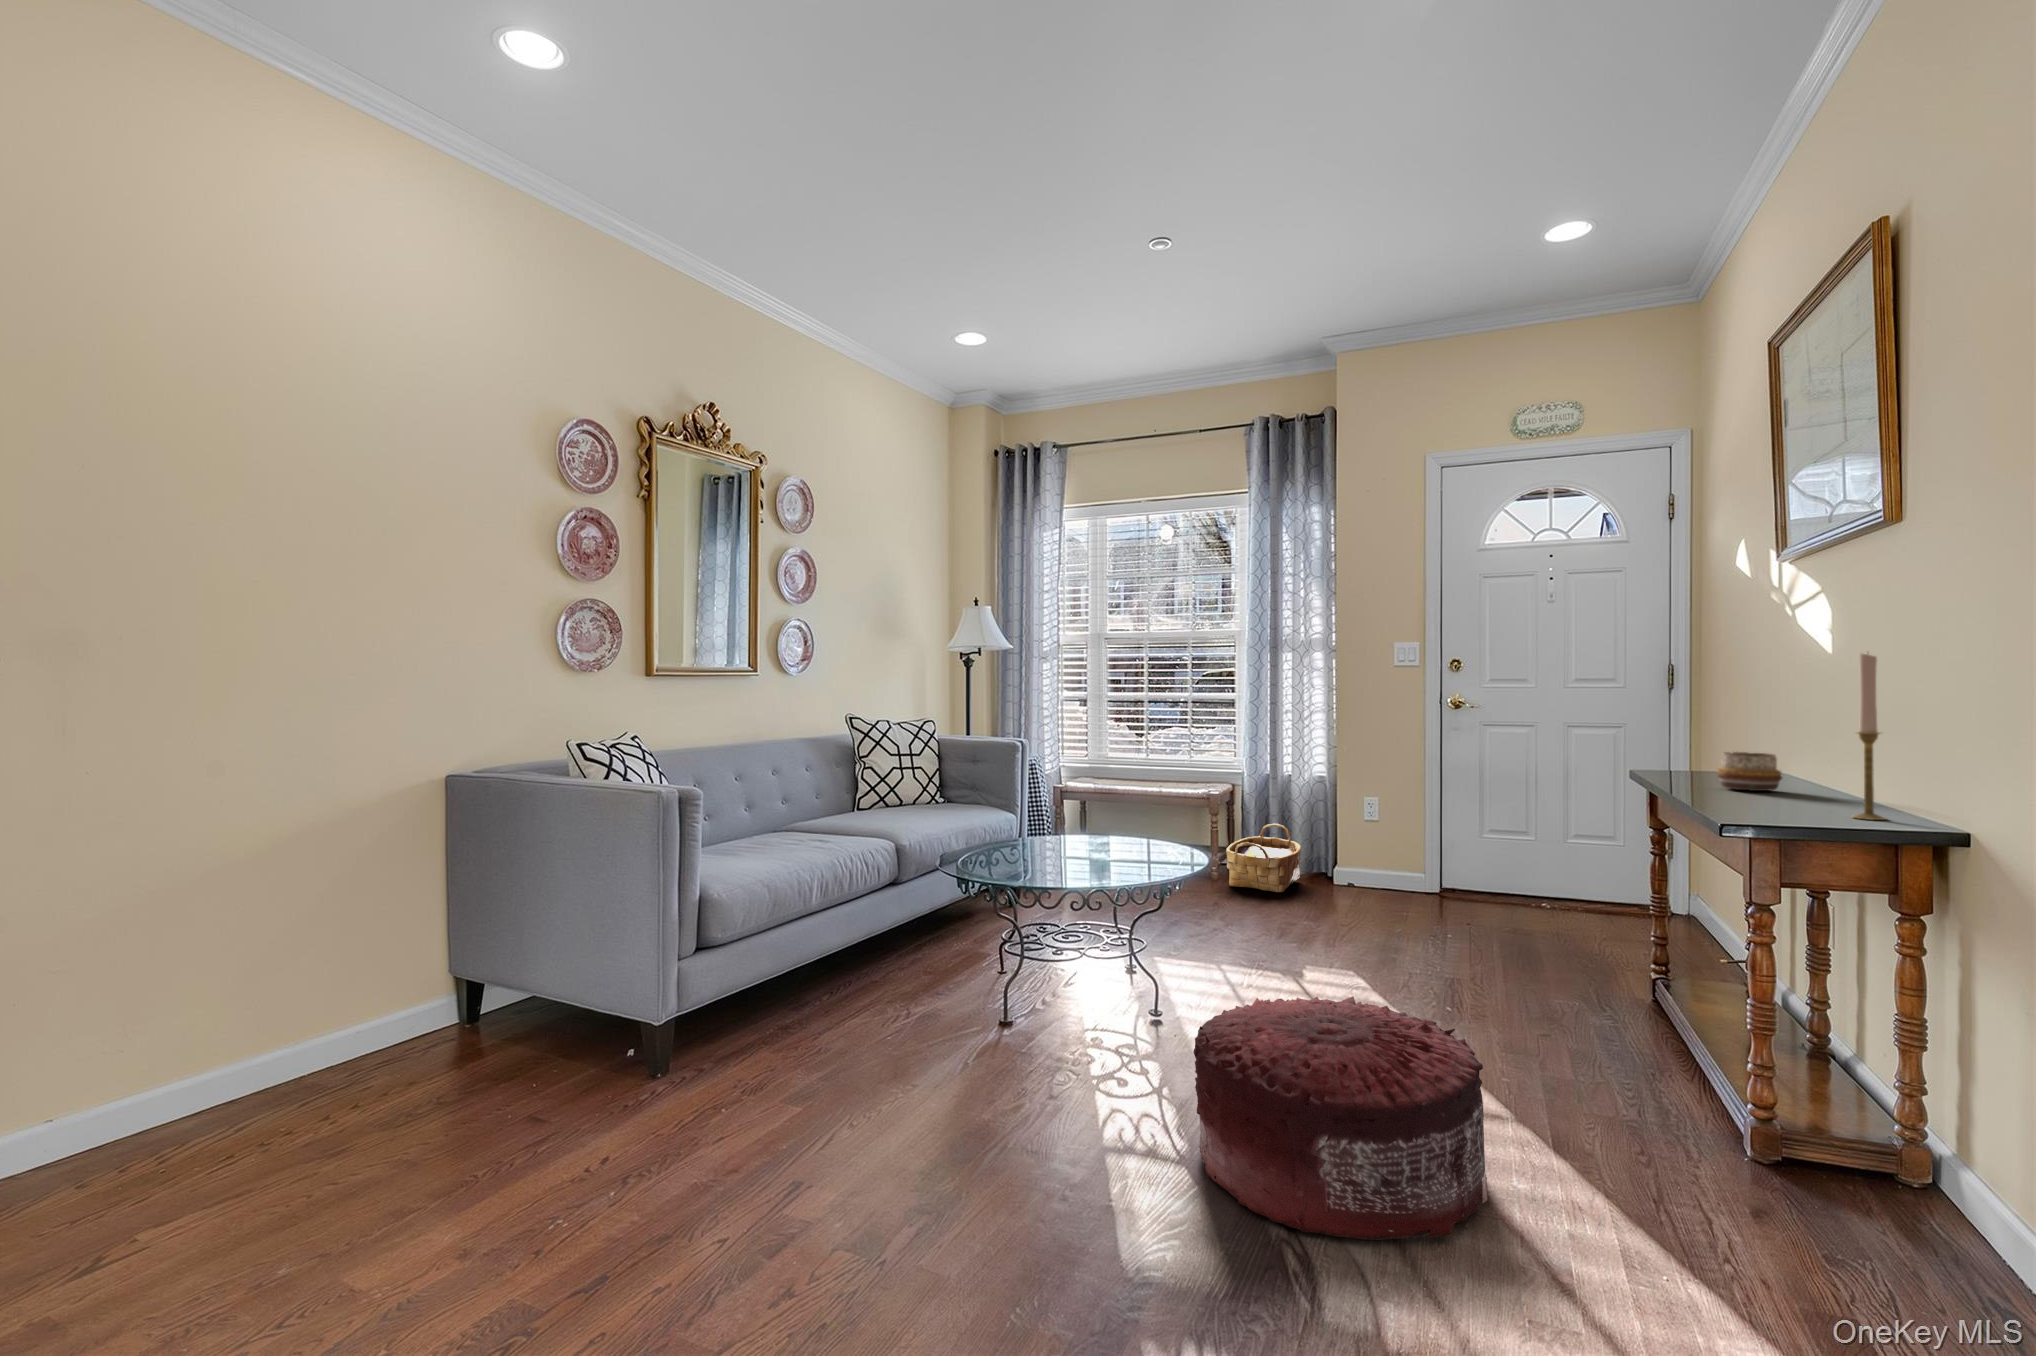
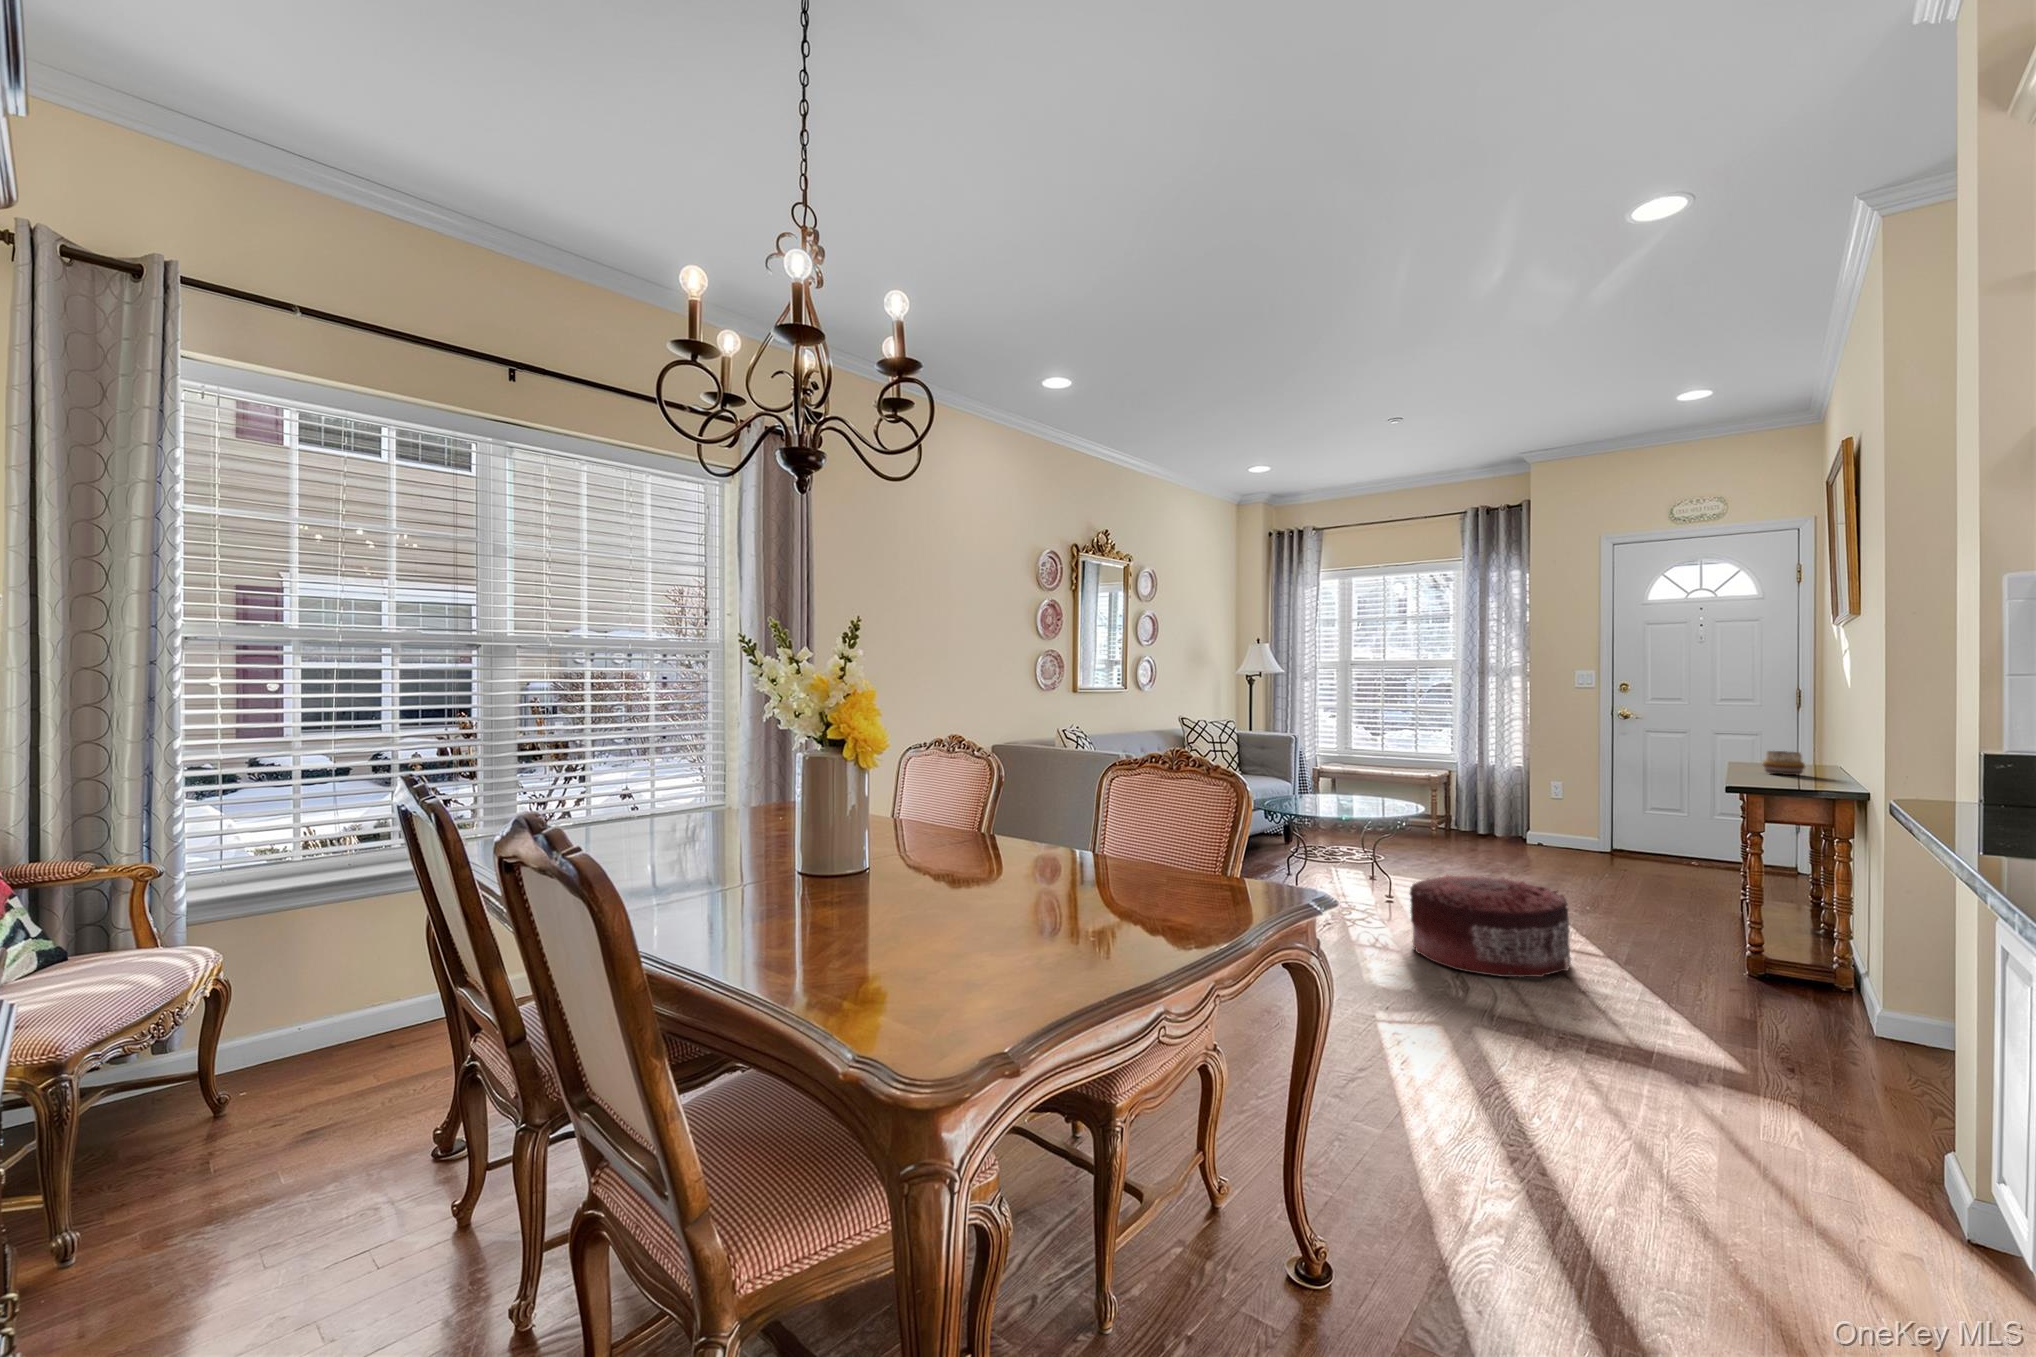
candlestick: present [1853,654,1886,820] -> none [1809,694,1831,788]
woven basket: present [1226,824,1301,892] -> none [1443,799,1501,846]

